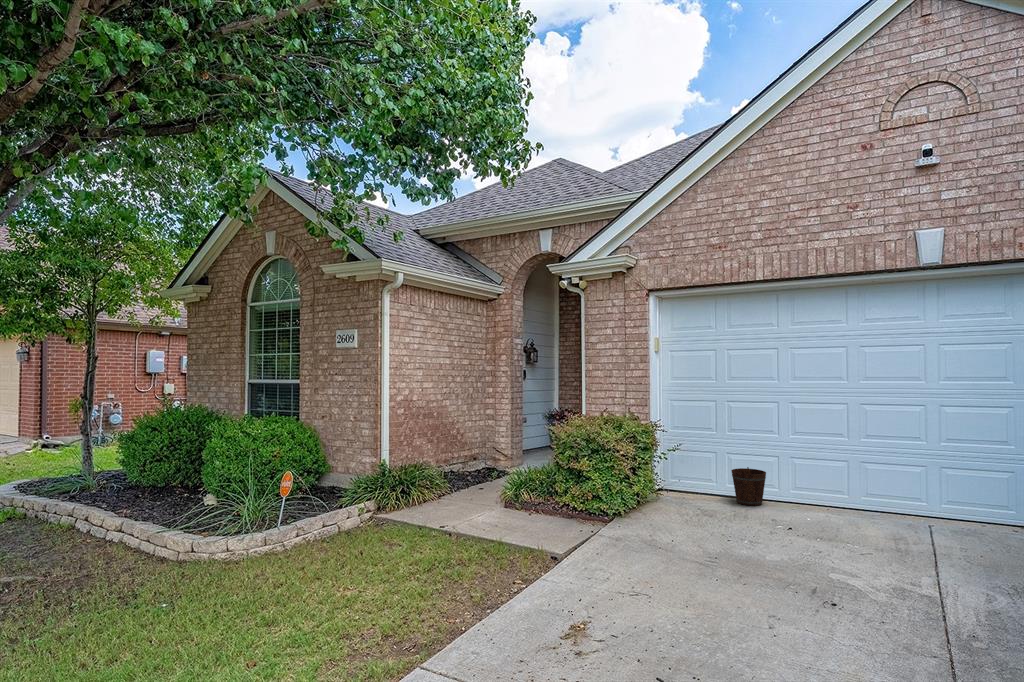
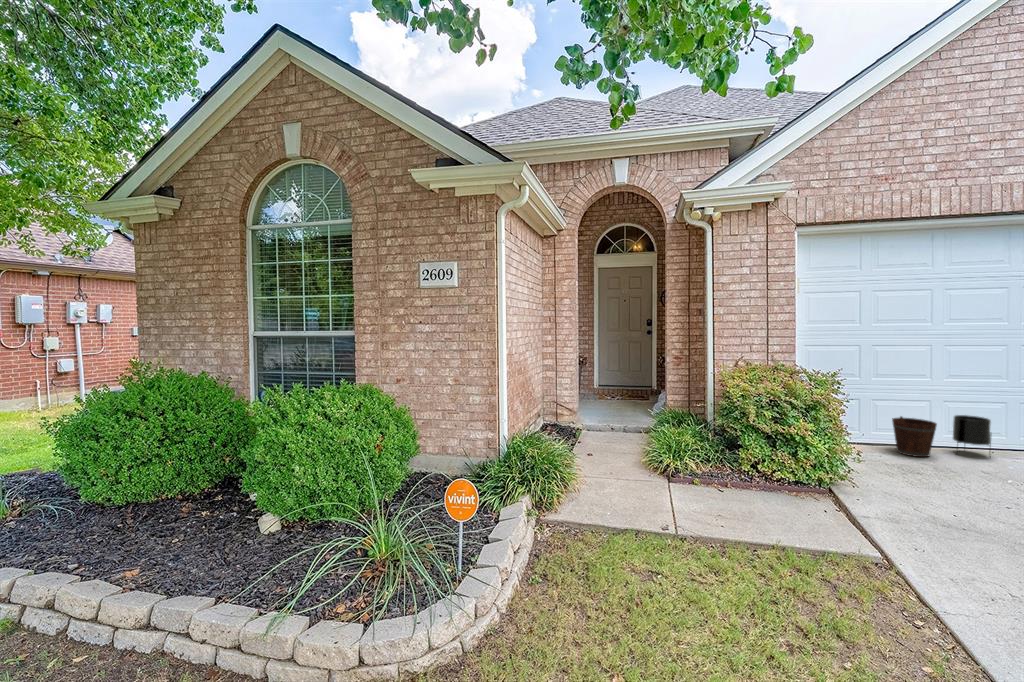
planter: none [788,469,818,511] -> present [953,415,991,457]

